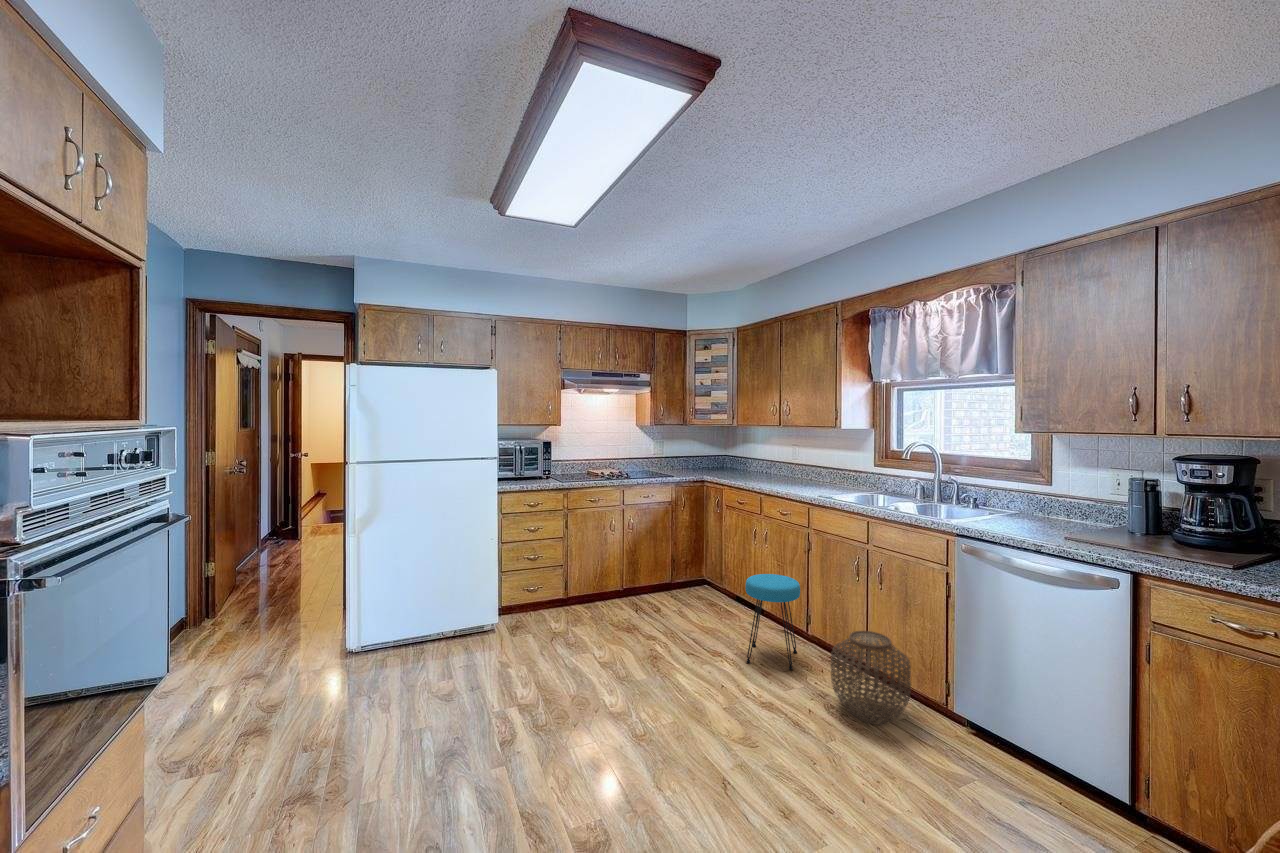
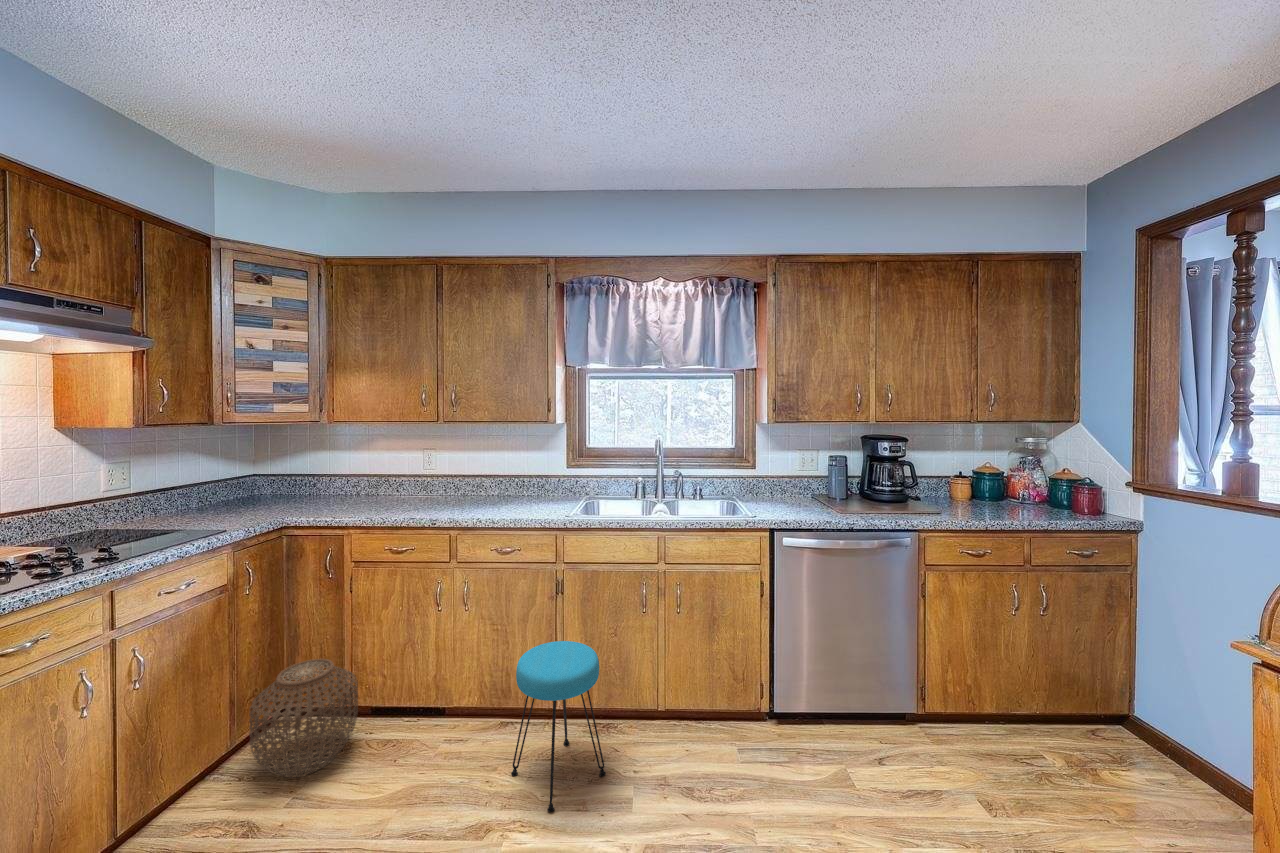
woven basket: present [831,631,911,724] -> present [249,659,358,777]

